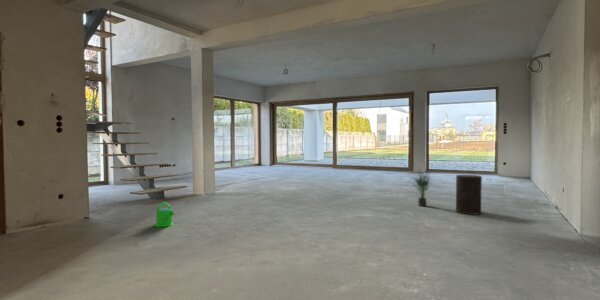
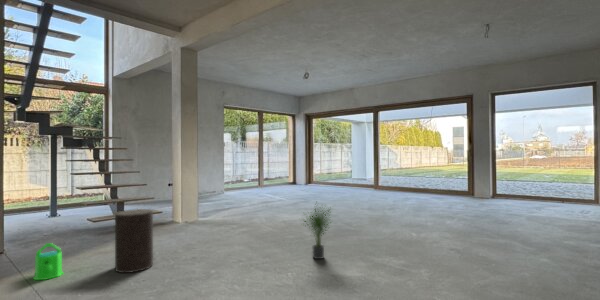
potted plant: present [415,175,429,206] -> present [304,209,331,259]
stool: present [456,175,482,214] -> present [115,209,153,273]

